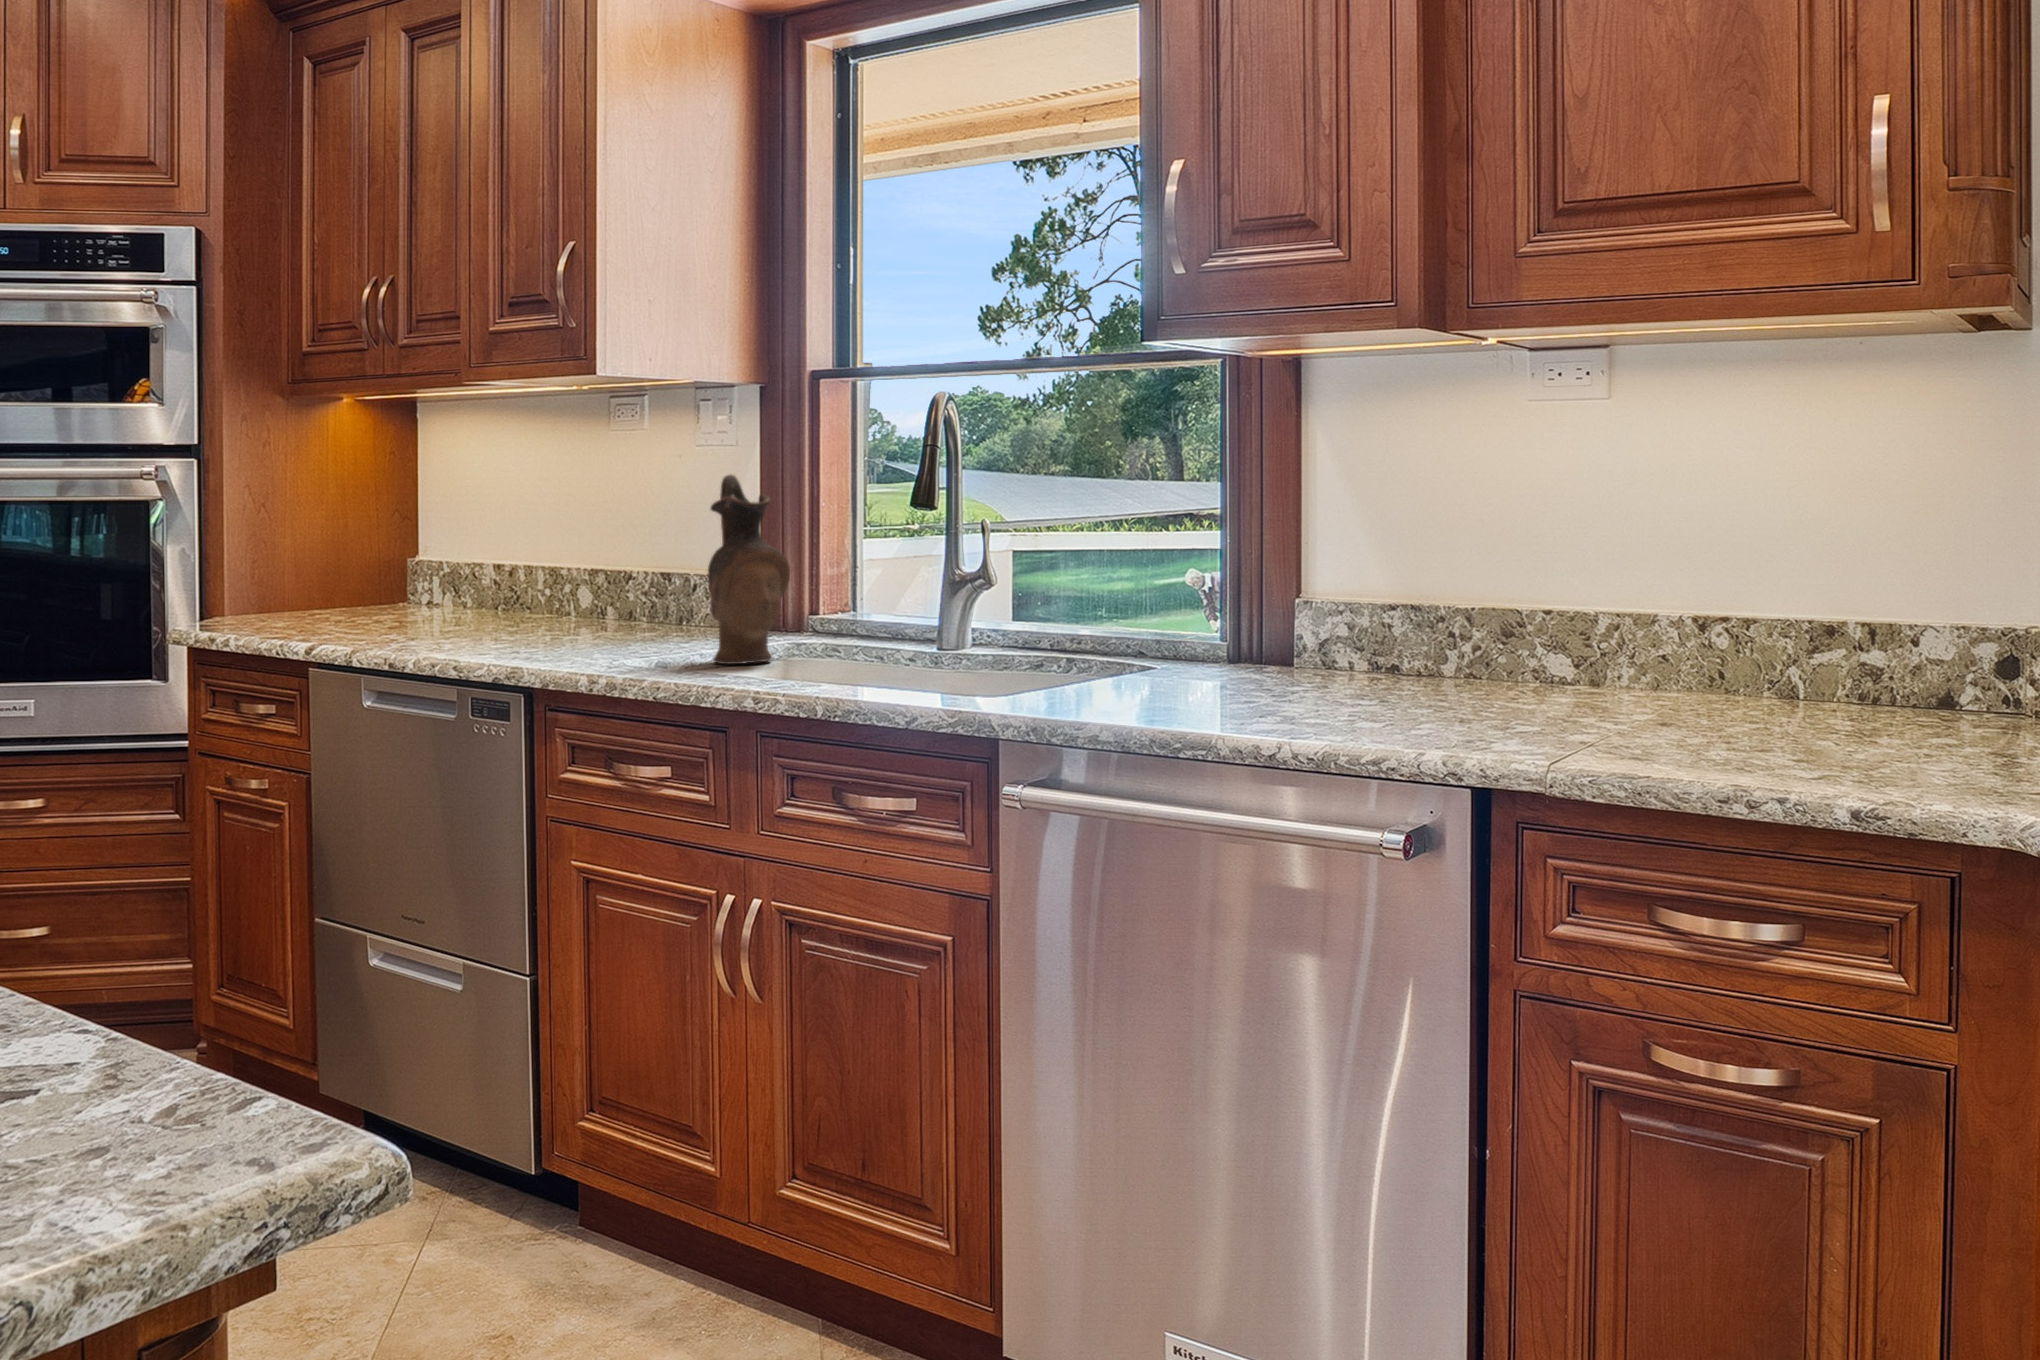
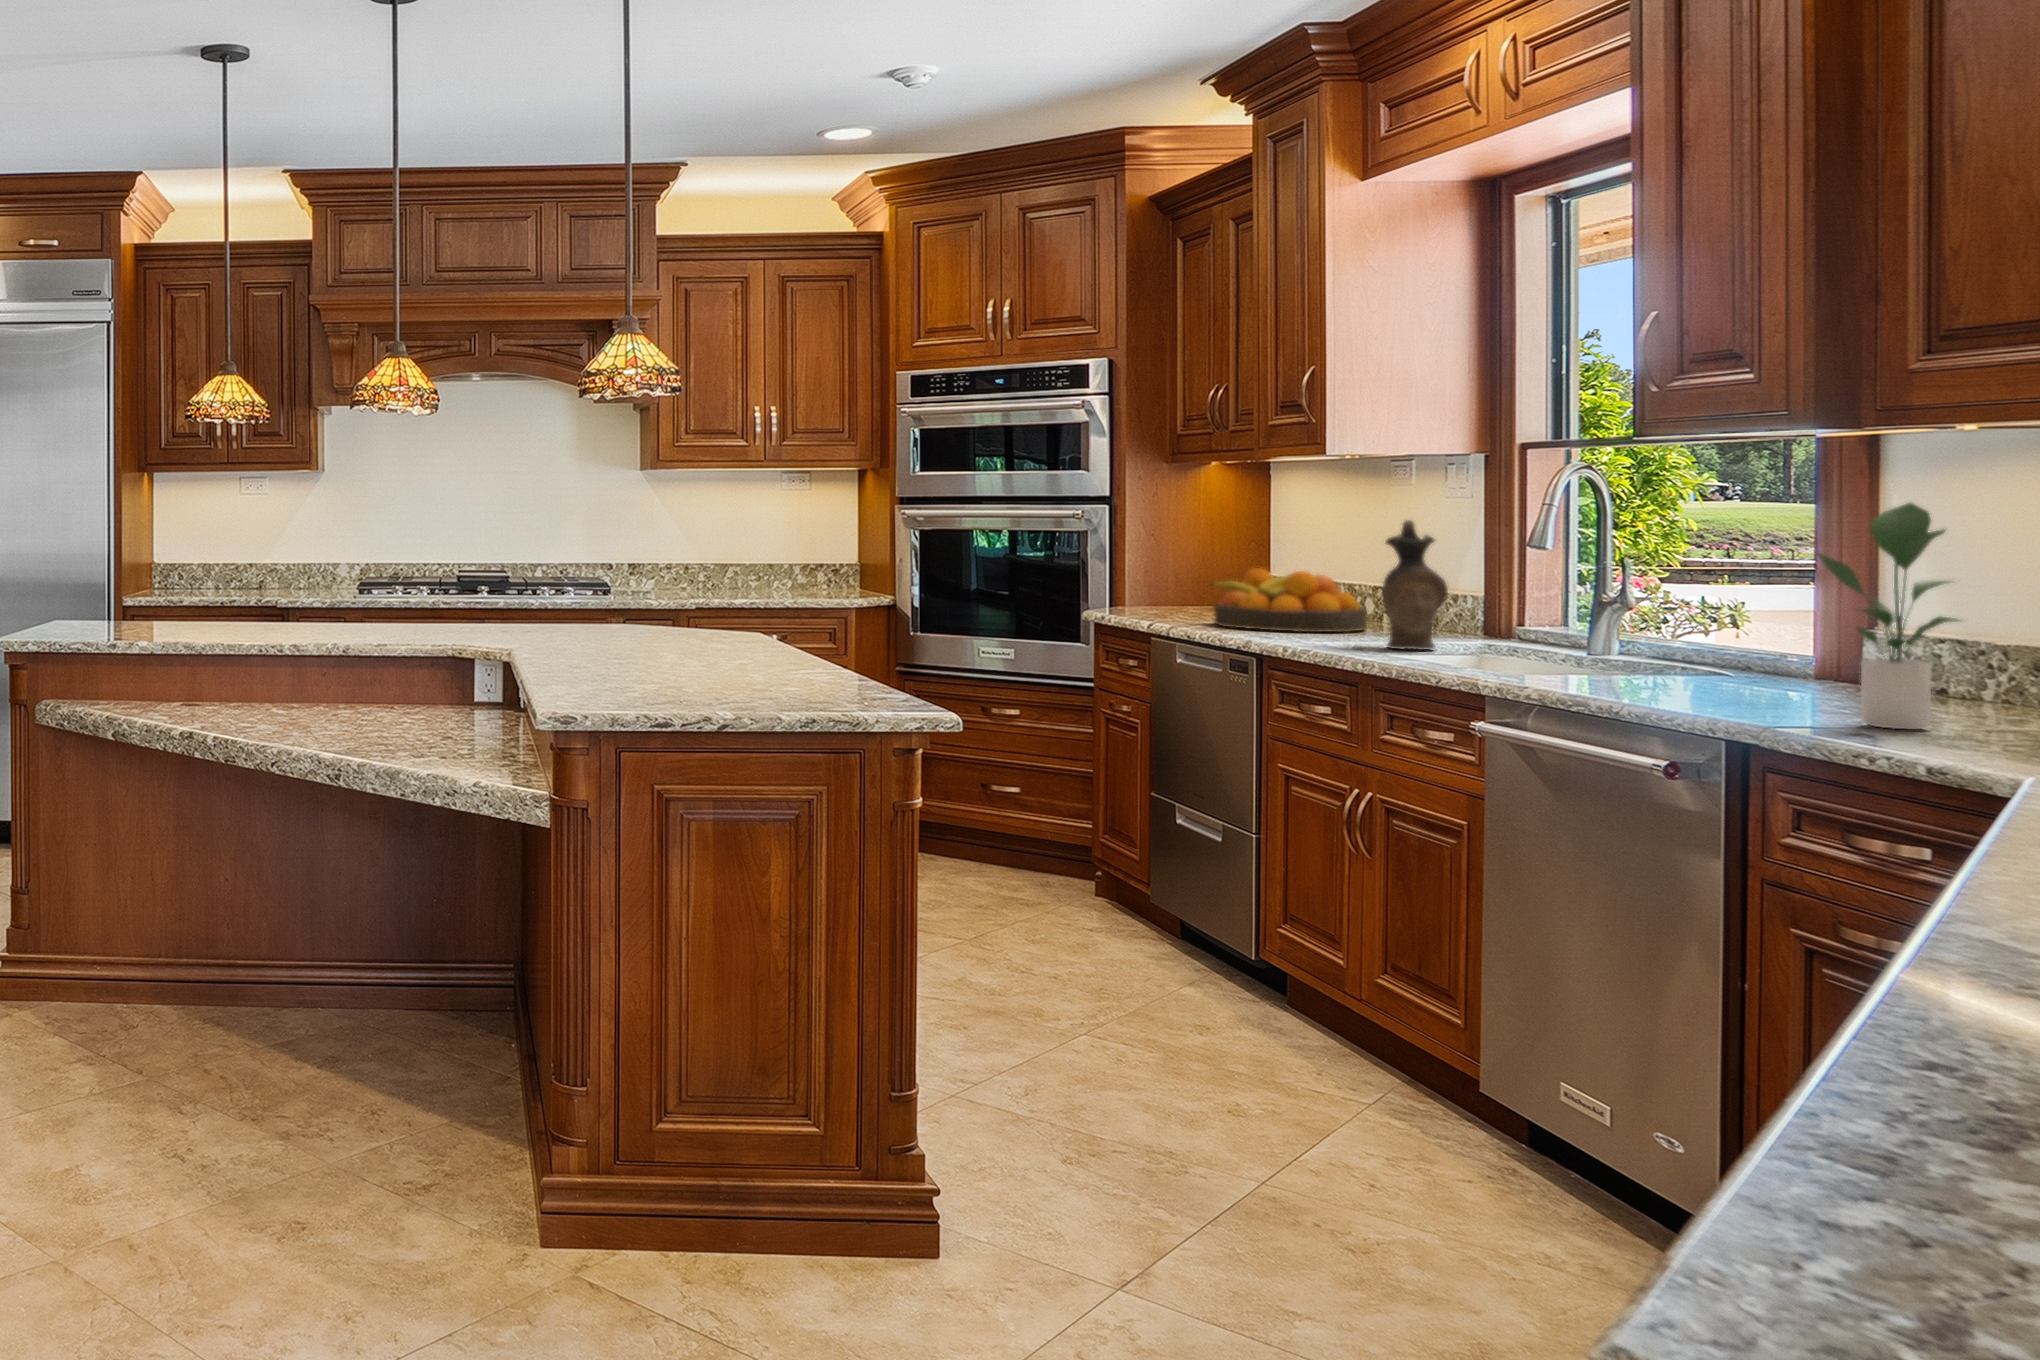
potted plant: none [1407,437,1551,732] -> present [1817,503,1959,730]
fruit bowl: none [414,553,622,647] -> present [1212,568,1367,632]

